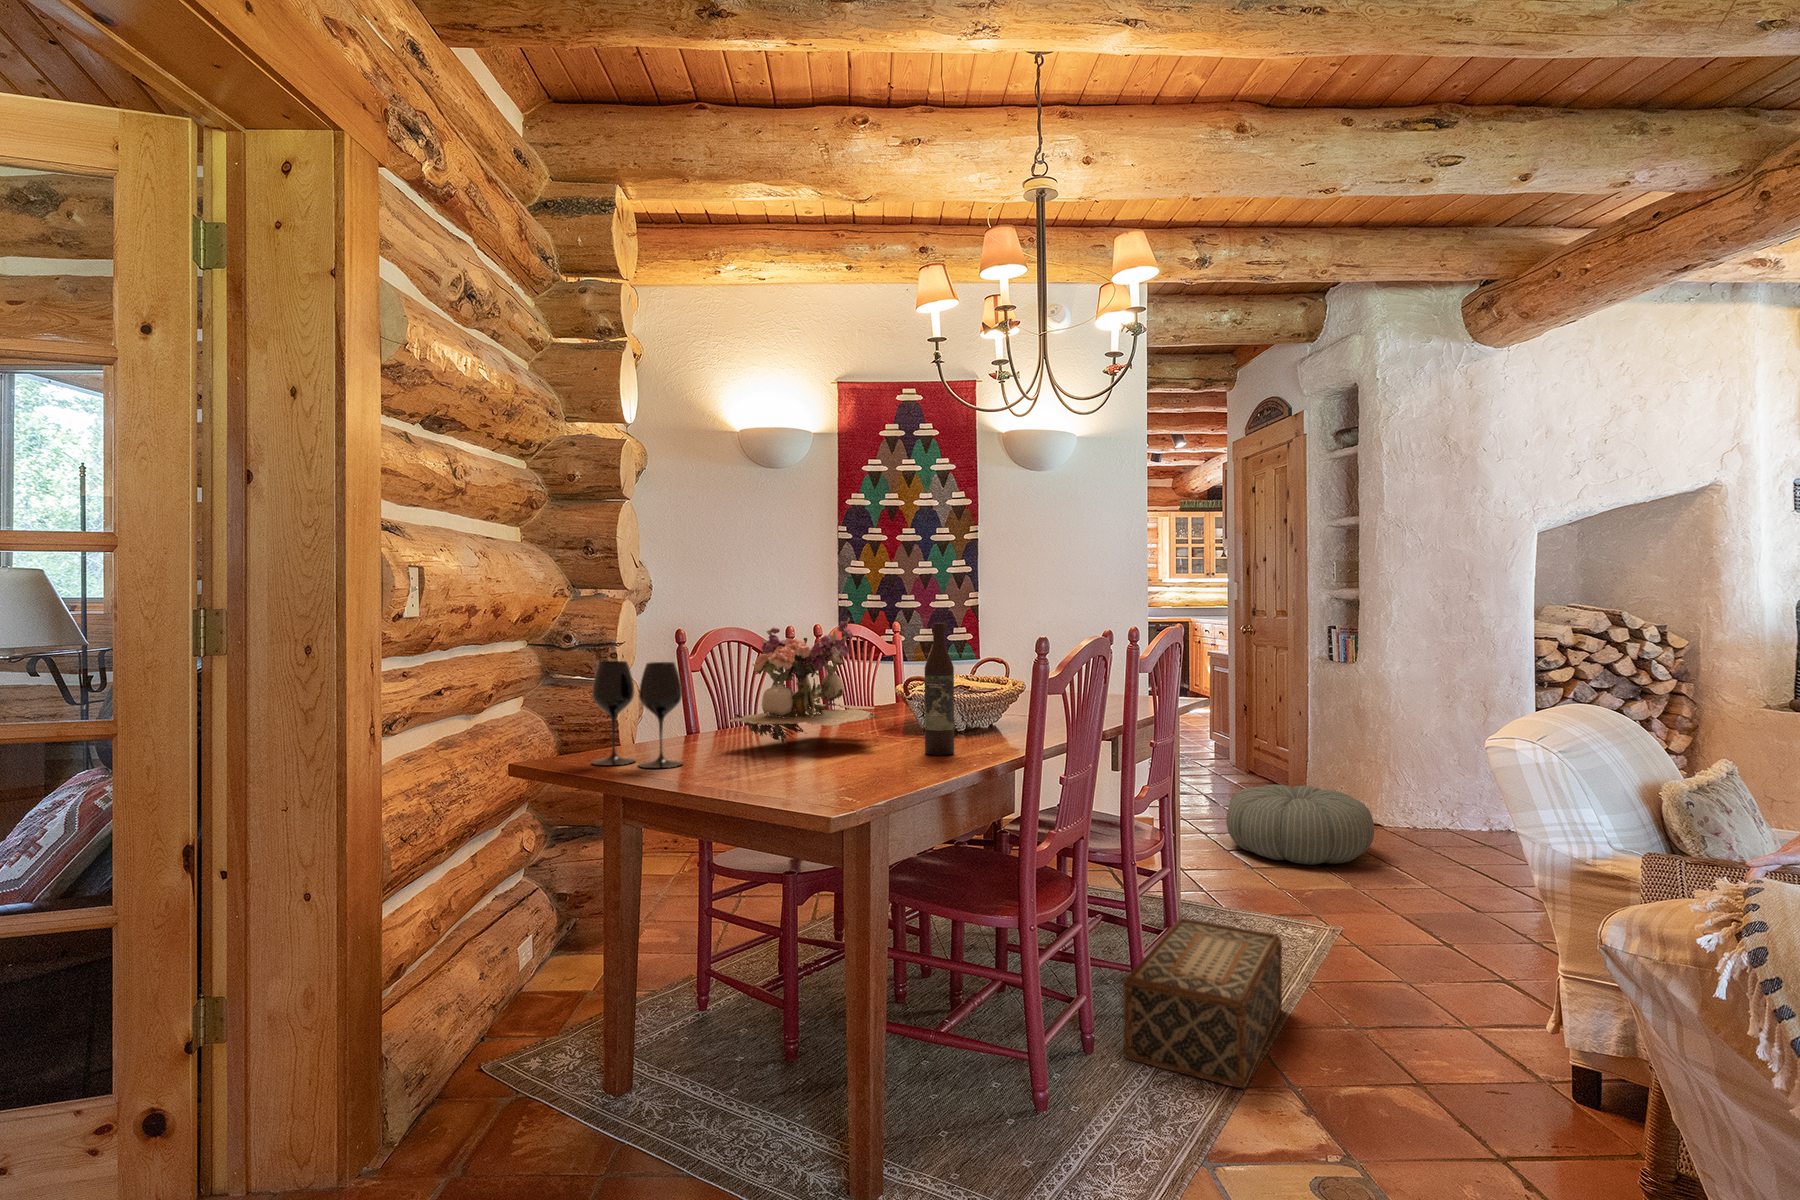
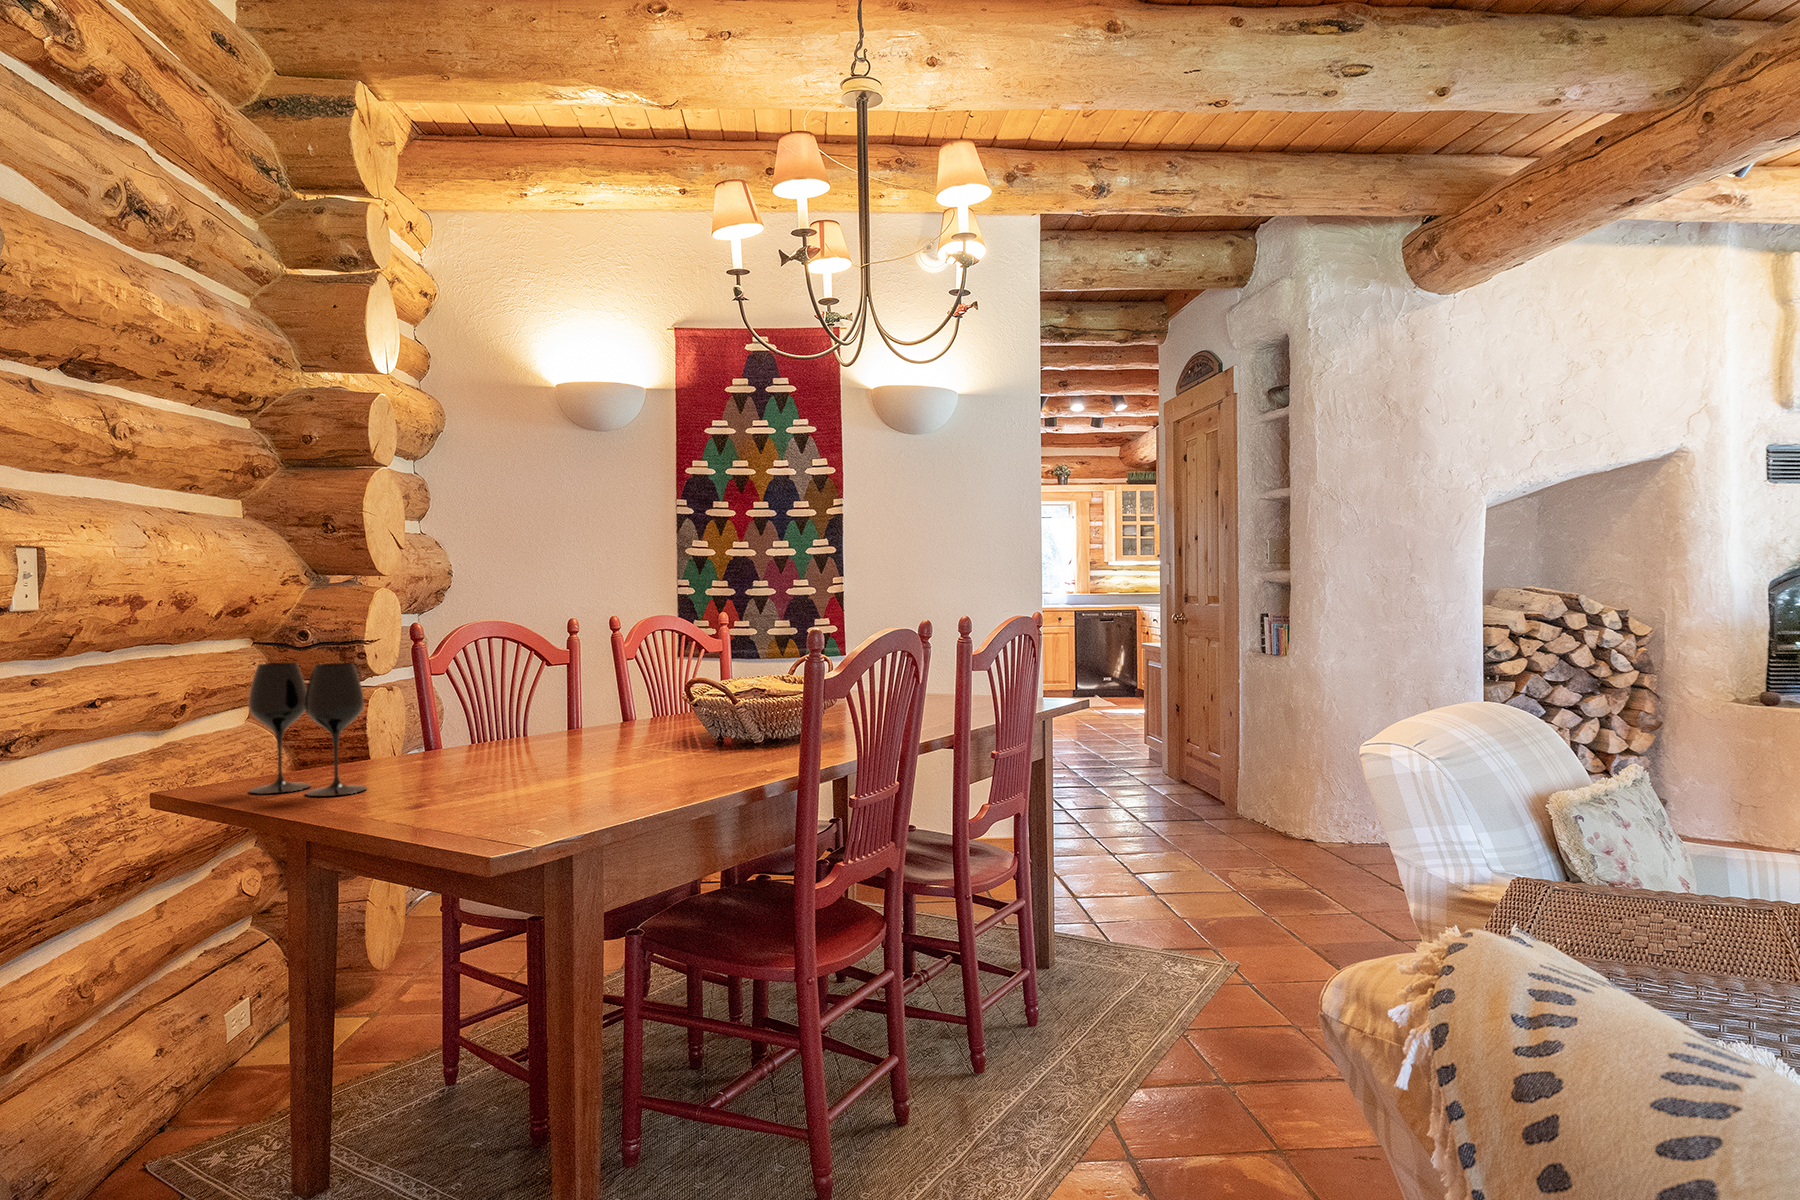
flower arrangement: present [730,618,877,744] -> none [442,607,644,763]
wine bottle: present [925,623,954,755] -> none [682,611,720,773]
pouf: present [1226,784,1374,865] -> none [1132,796,1295,887]
woven basket: present [1123,918,1282,1089] -> none [938,959,1142,1167]

